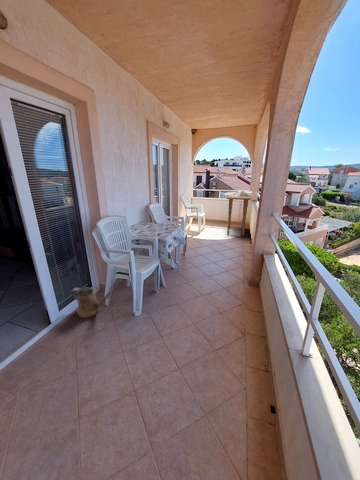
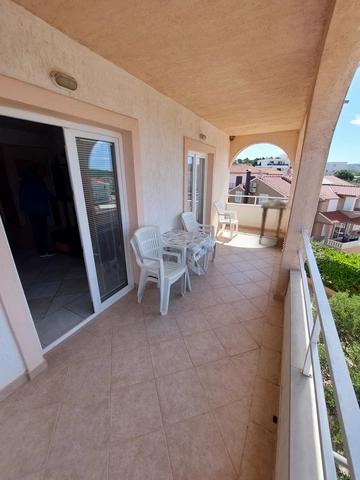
watering can: present [71,287,112,318] -> none [111,285,145,312]

